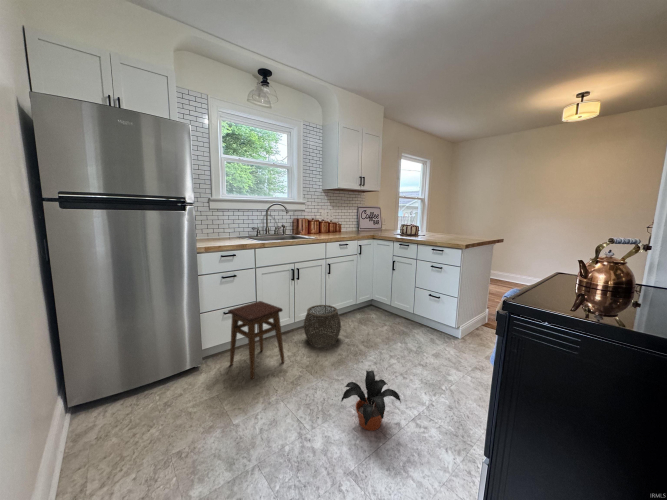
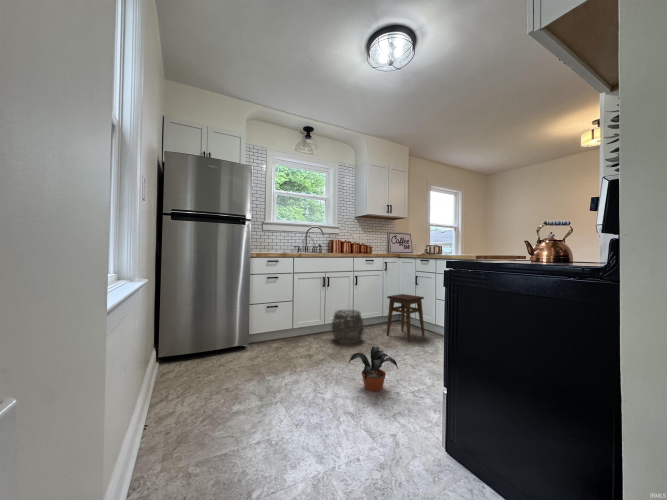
stool: present [228,301,284,379] -> present [387,294,425,341]

